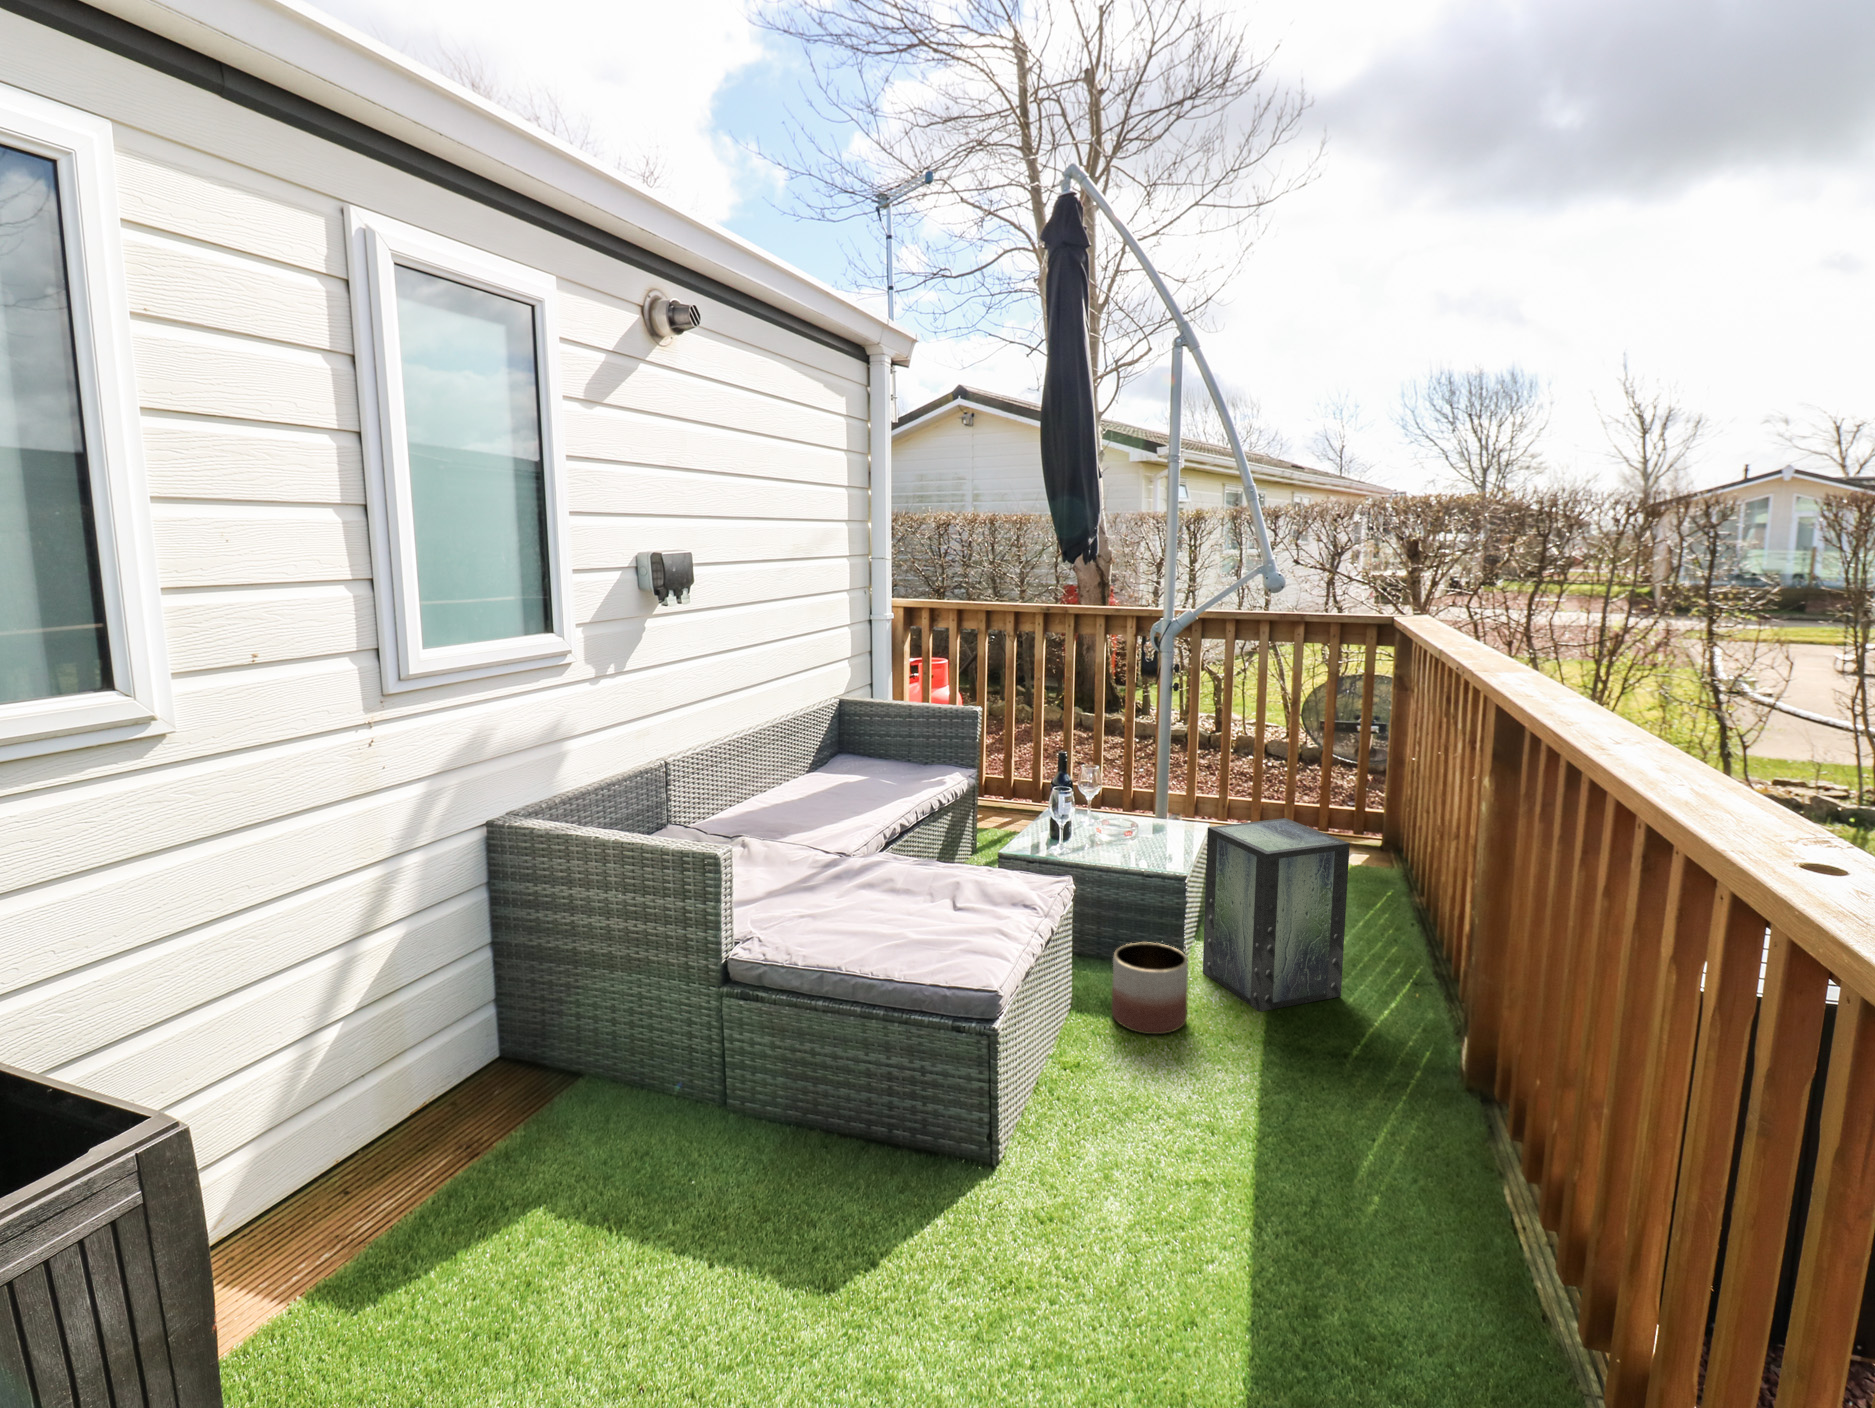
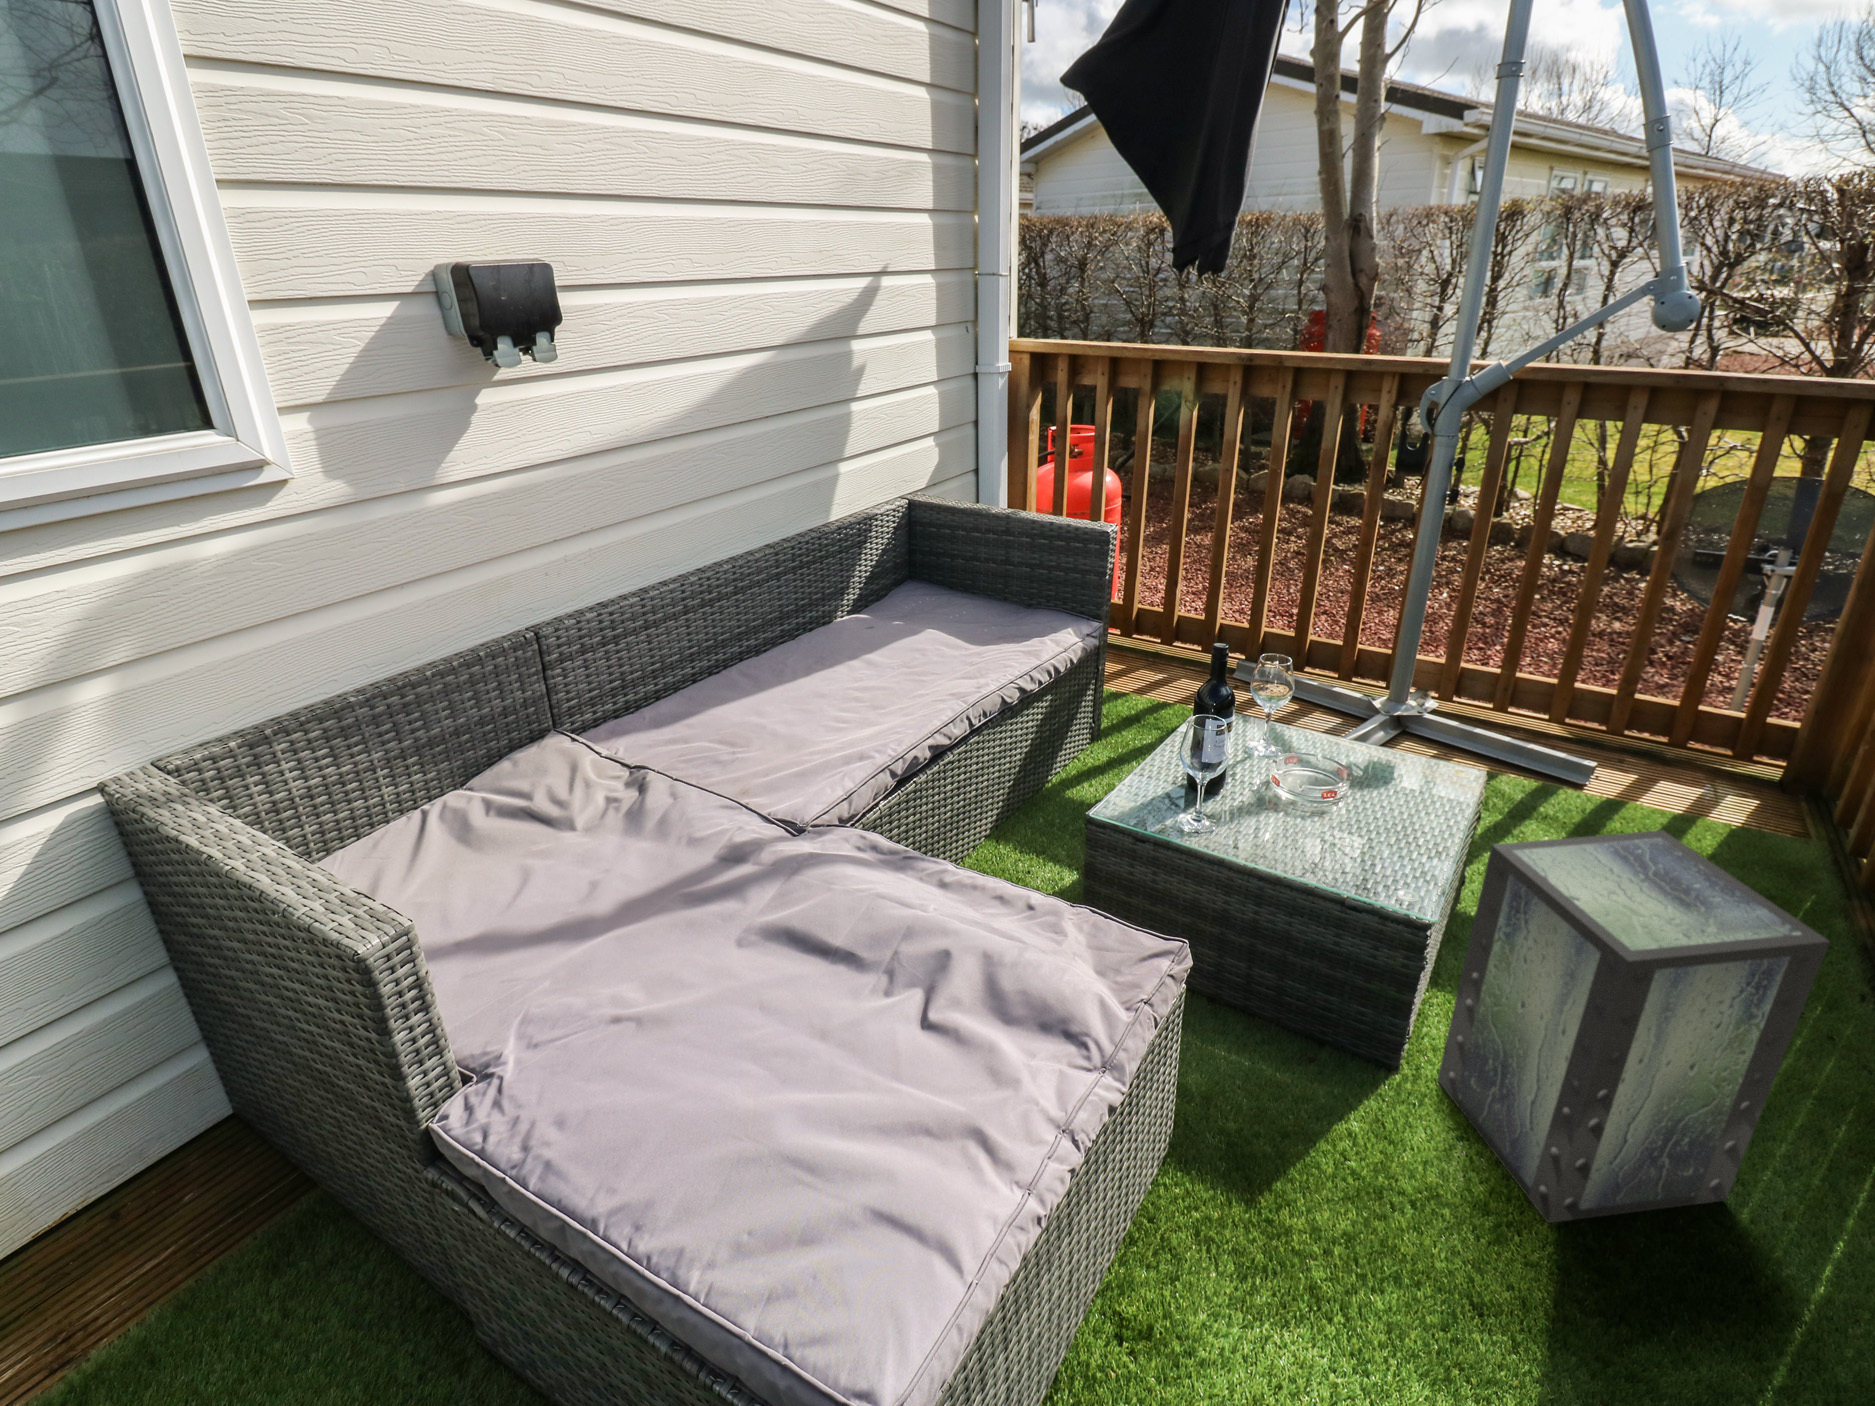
planter: present [1112,942,1188,1034] -> none [1245,1066,1412,1270]

